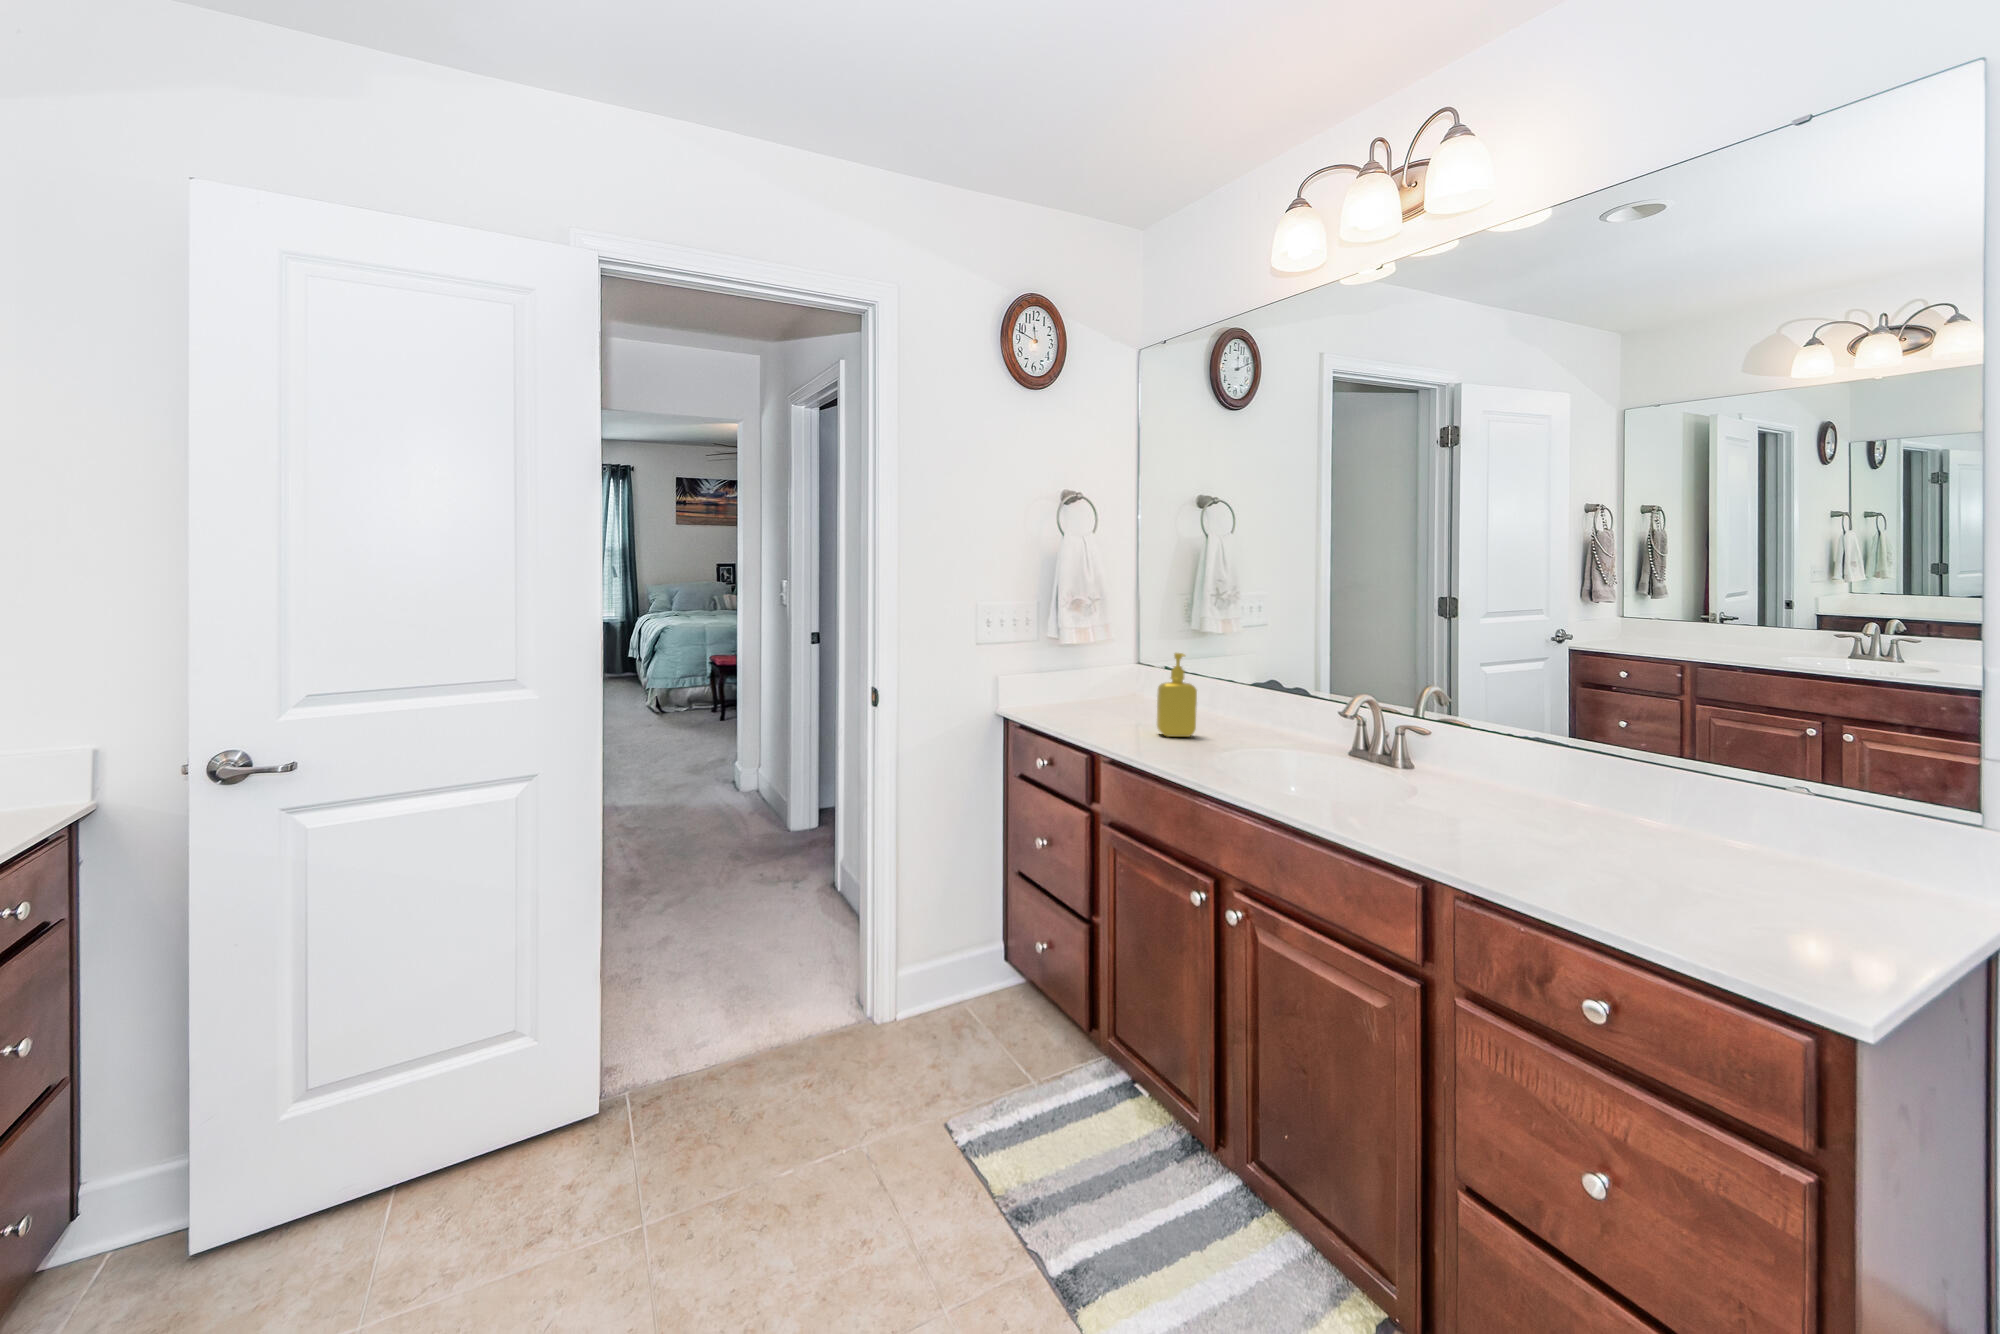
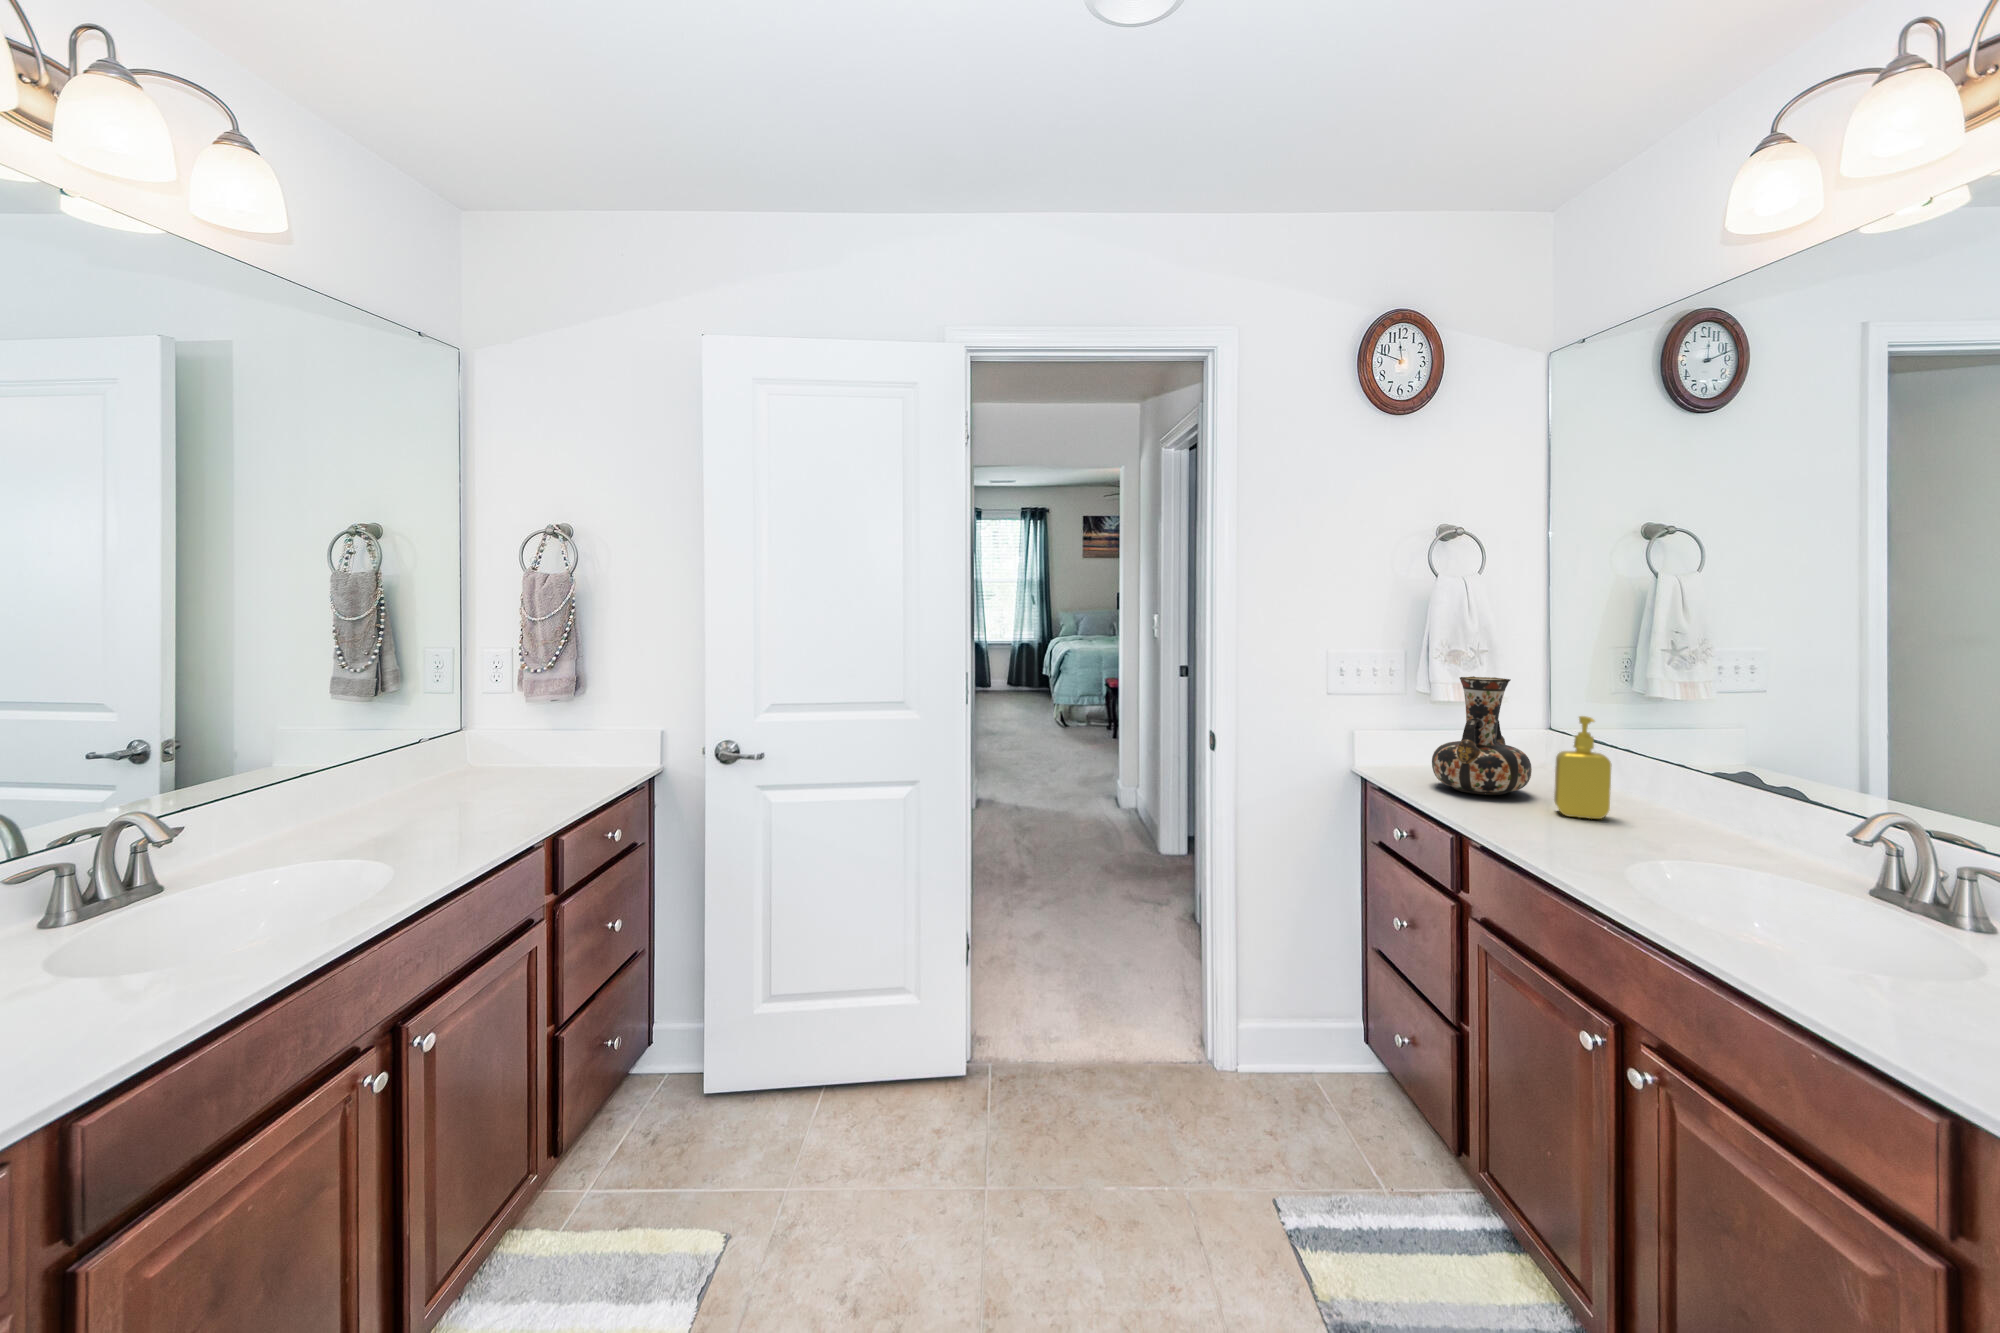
decorative vase: none [1062,624,1138,726] -> present [1432,676,1532,795]

